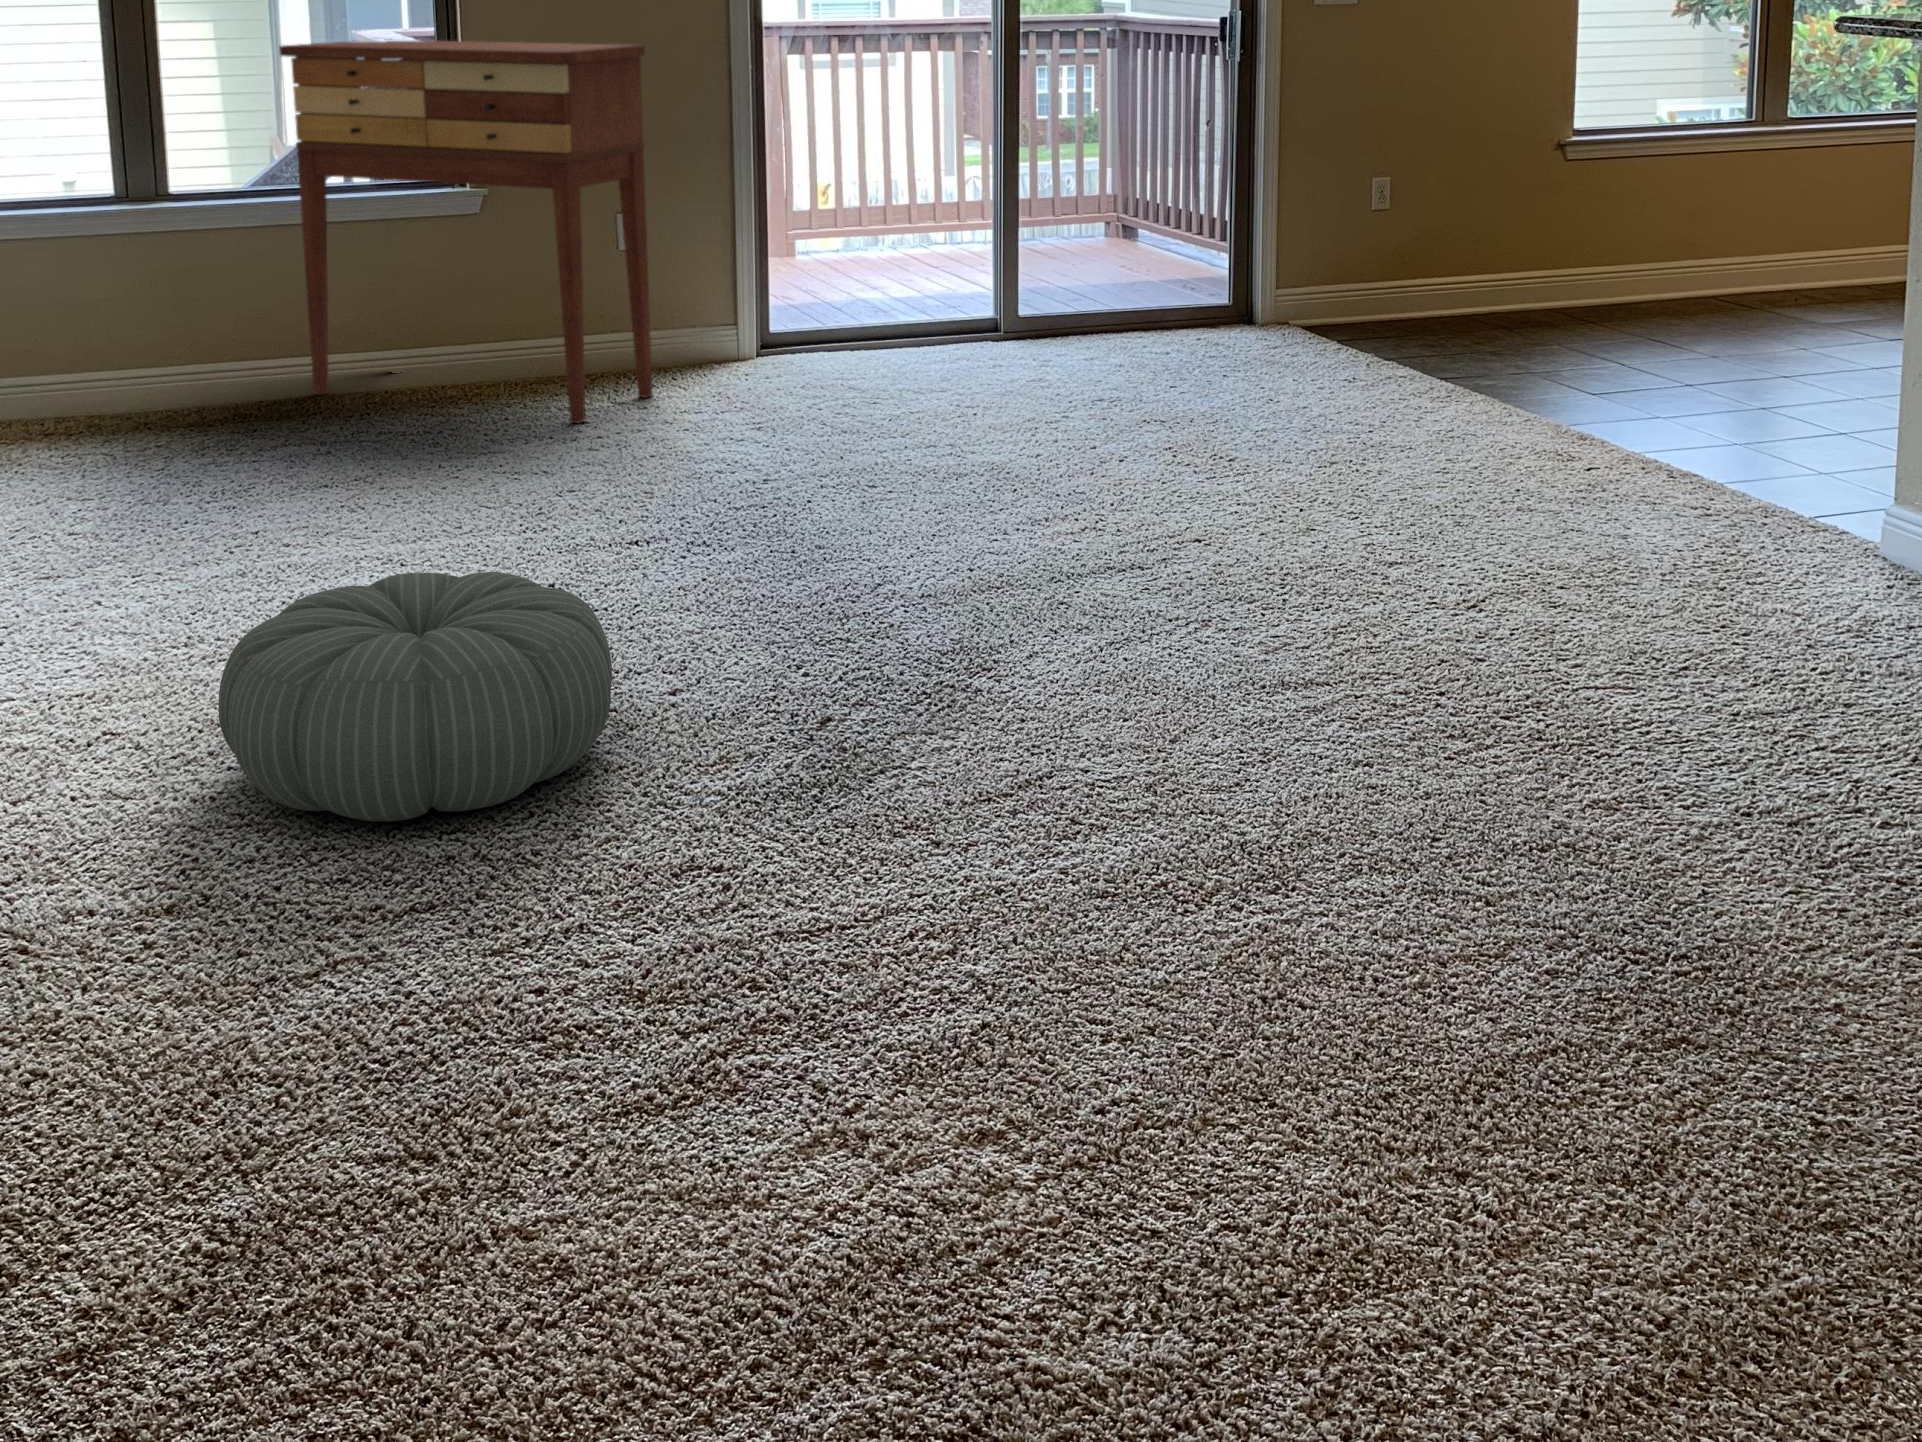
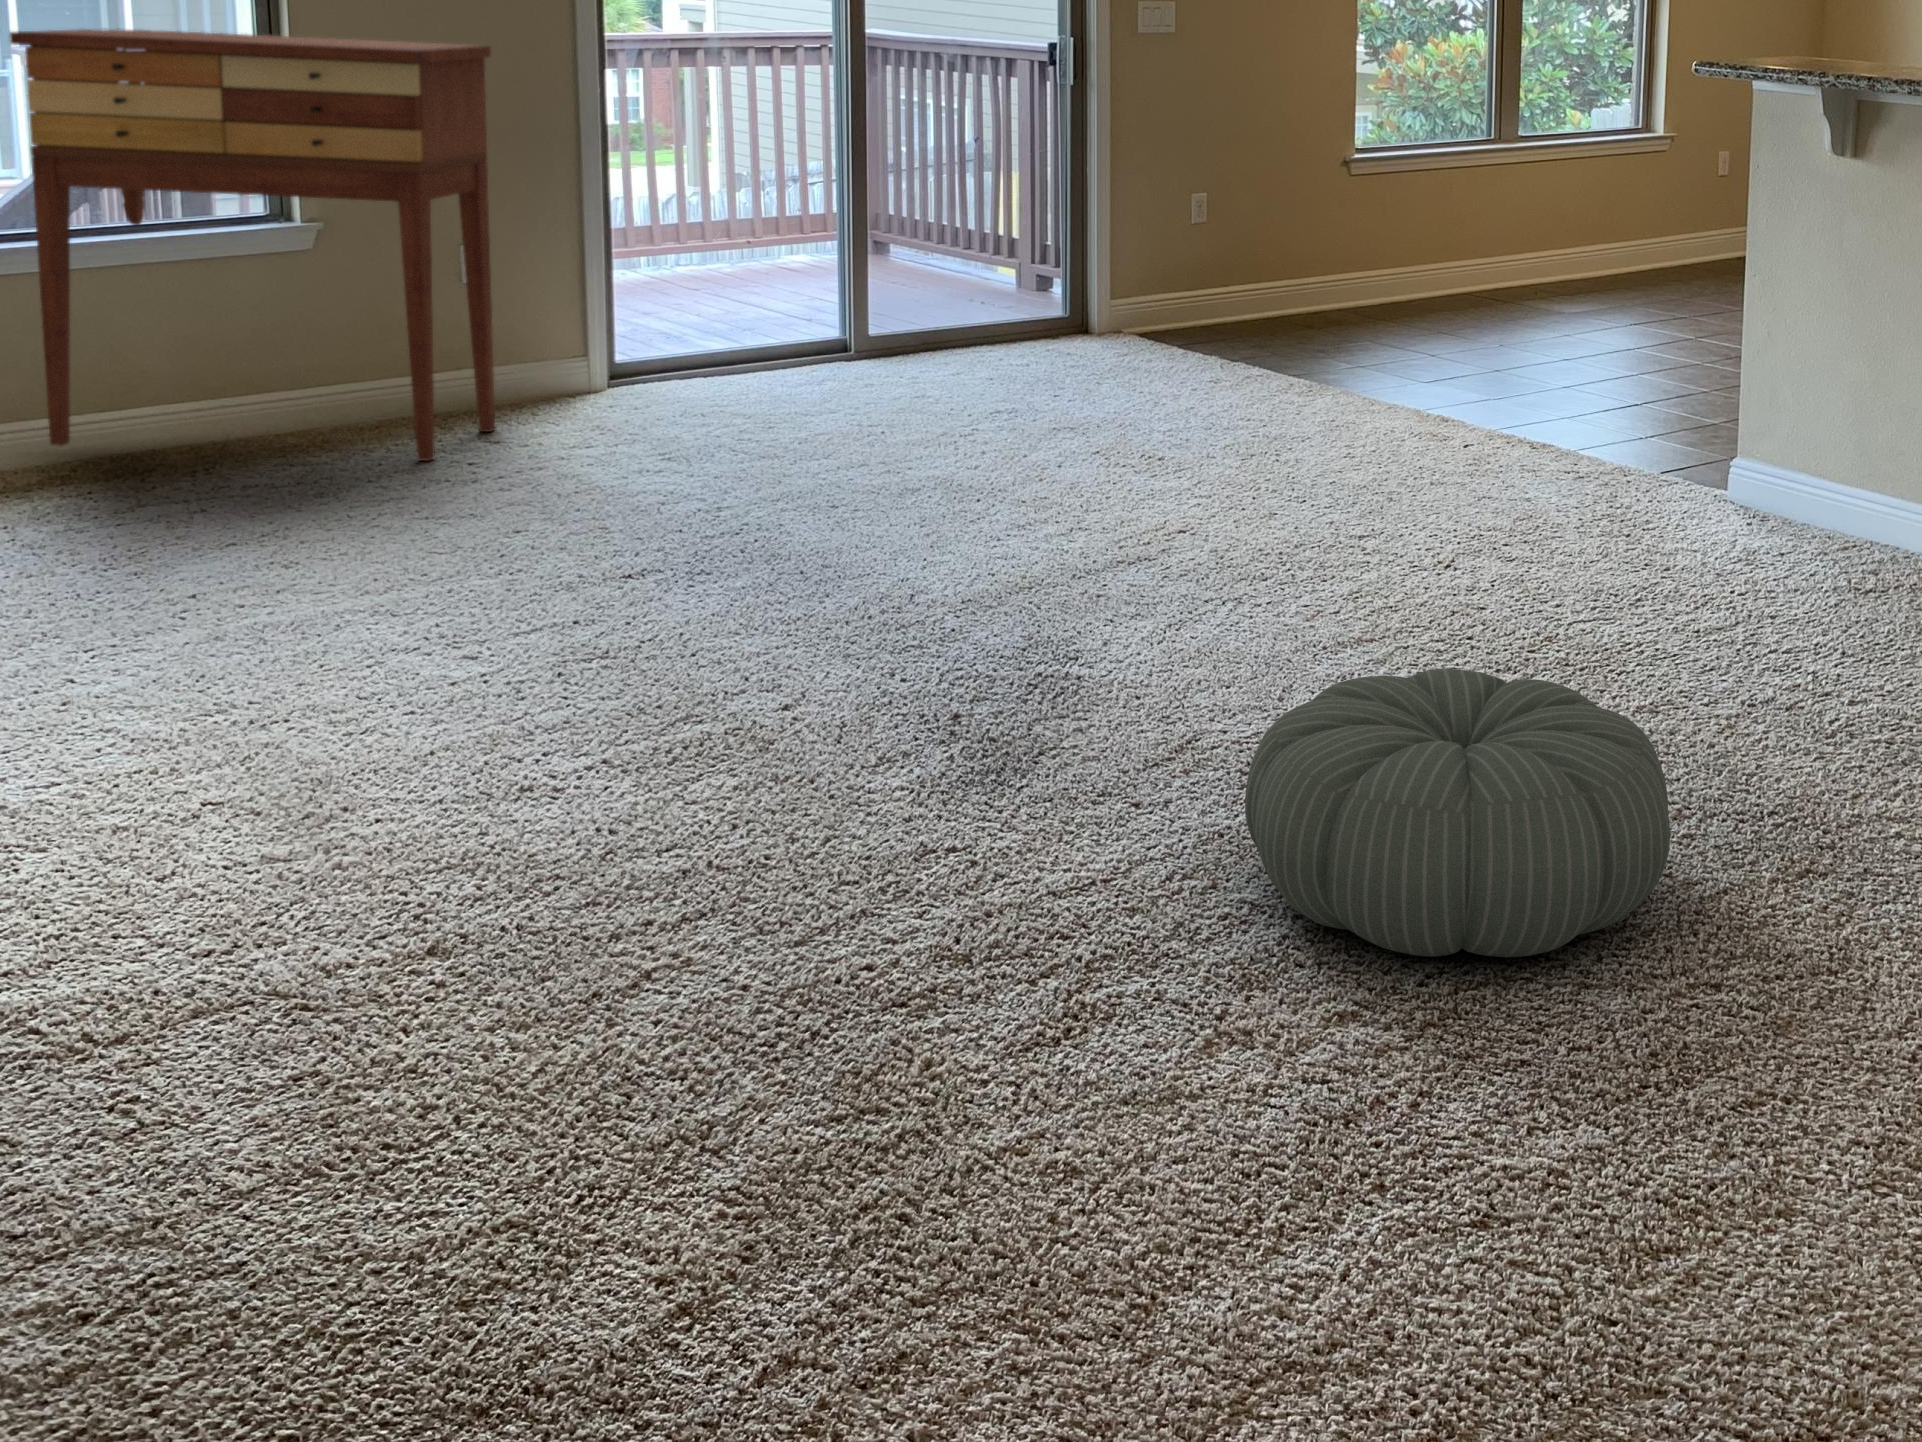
pouf: present [219,572,612,822] -> present [1245,668,1670,957]

